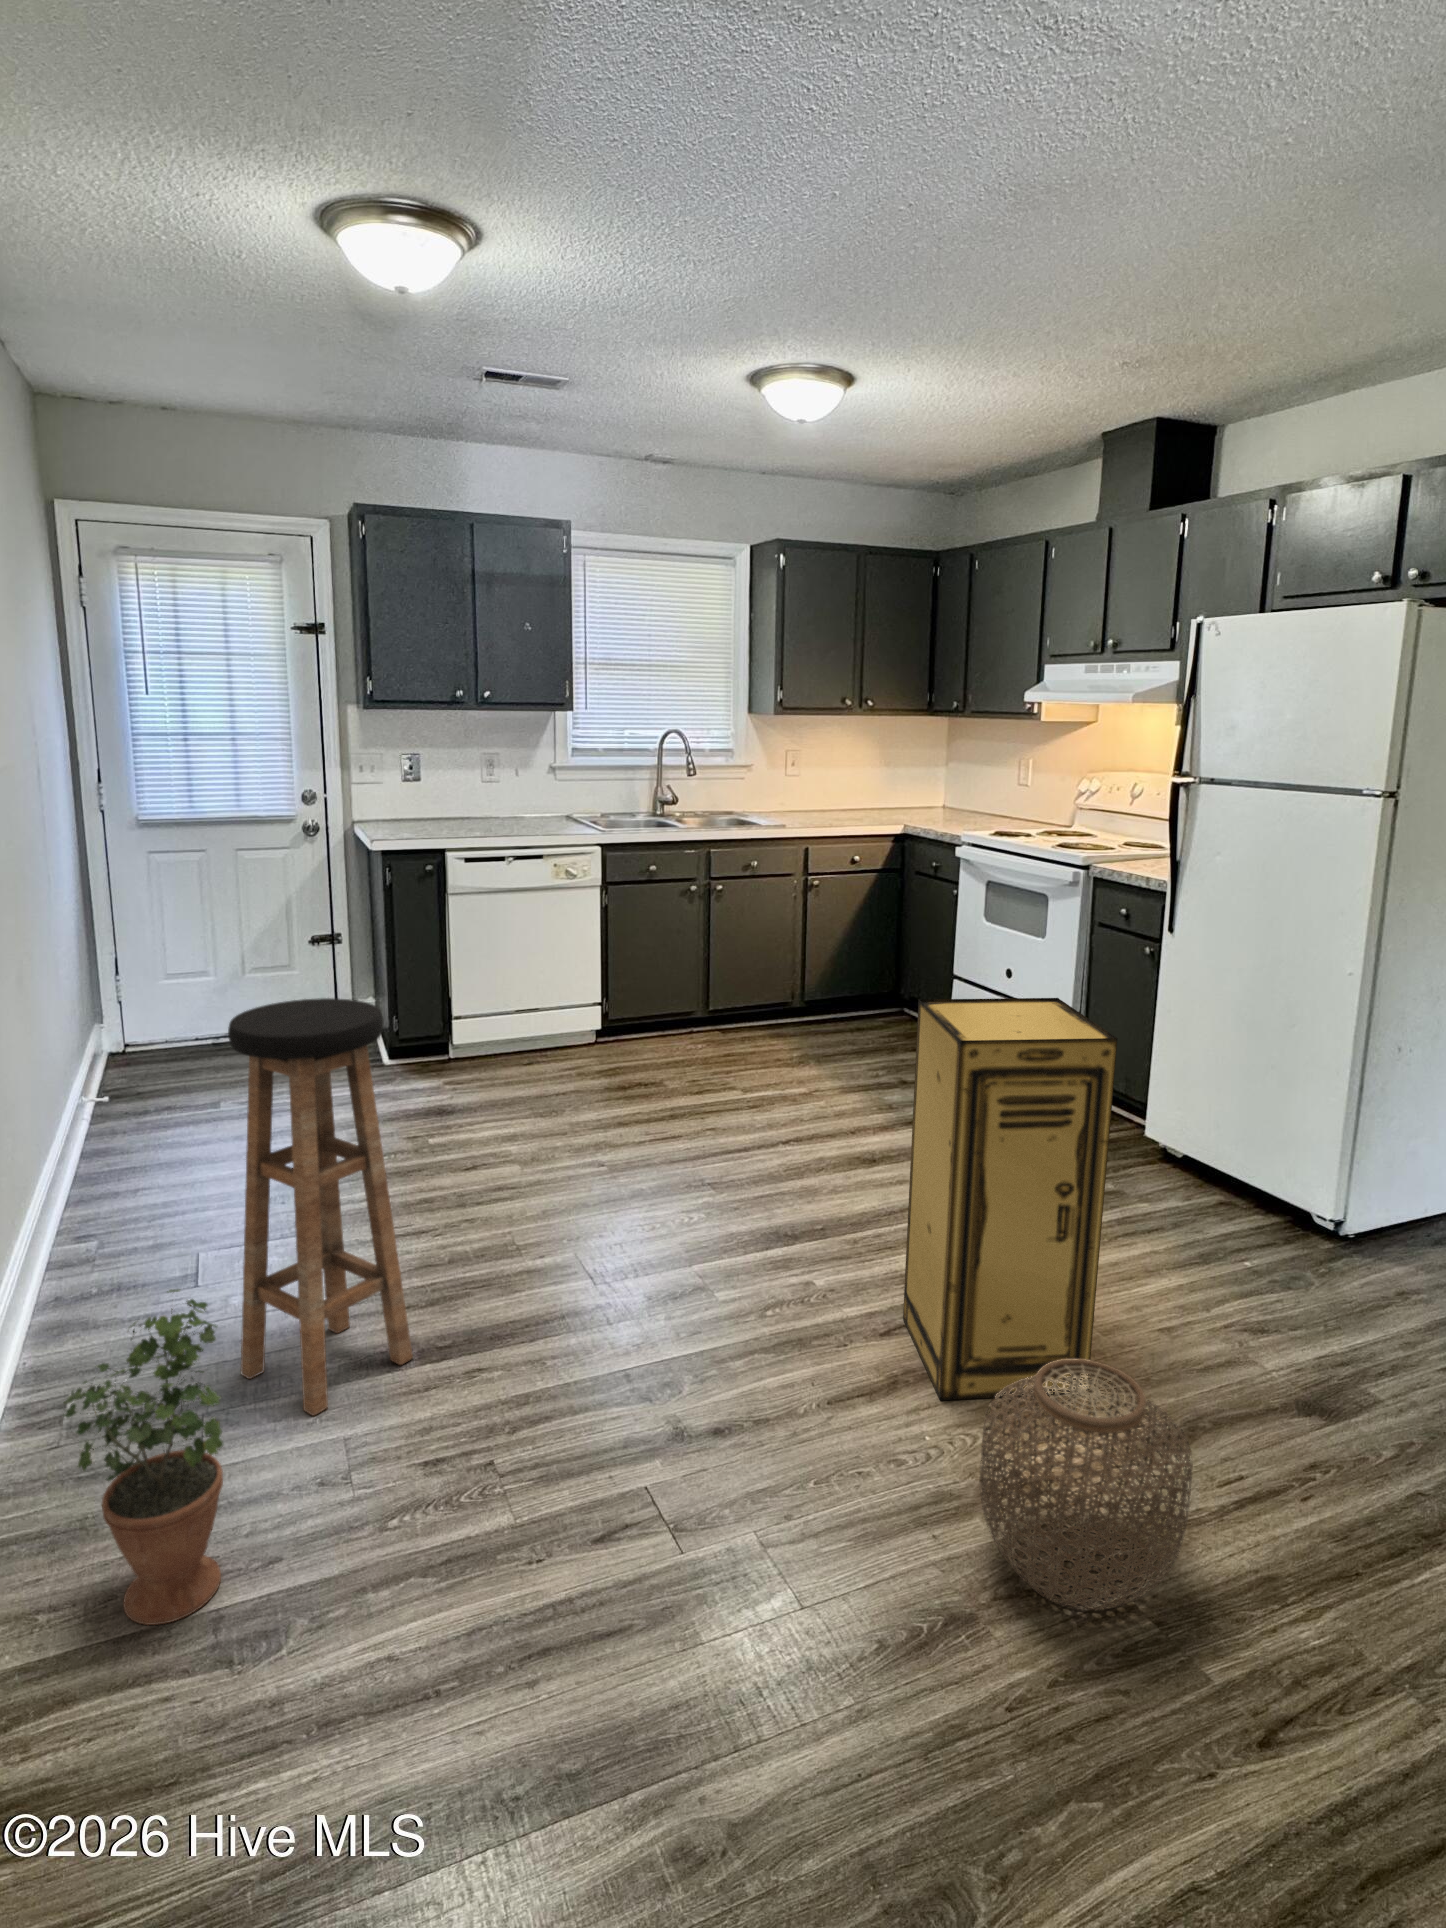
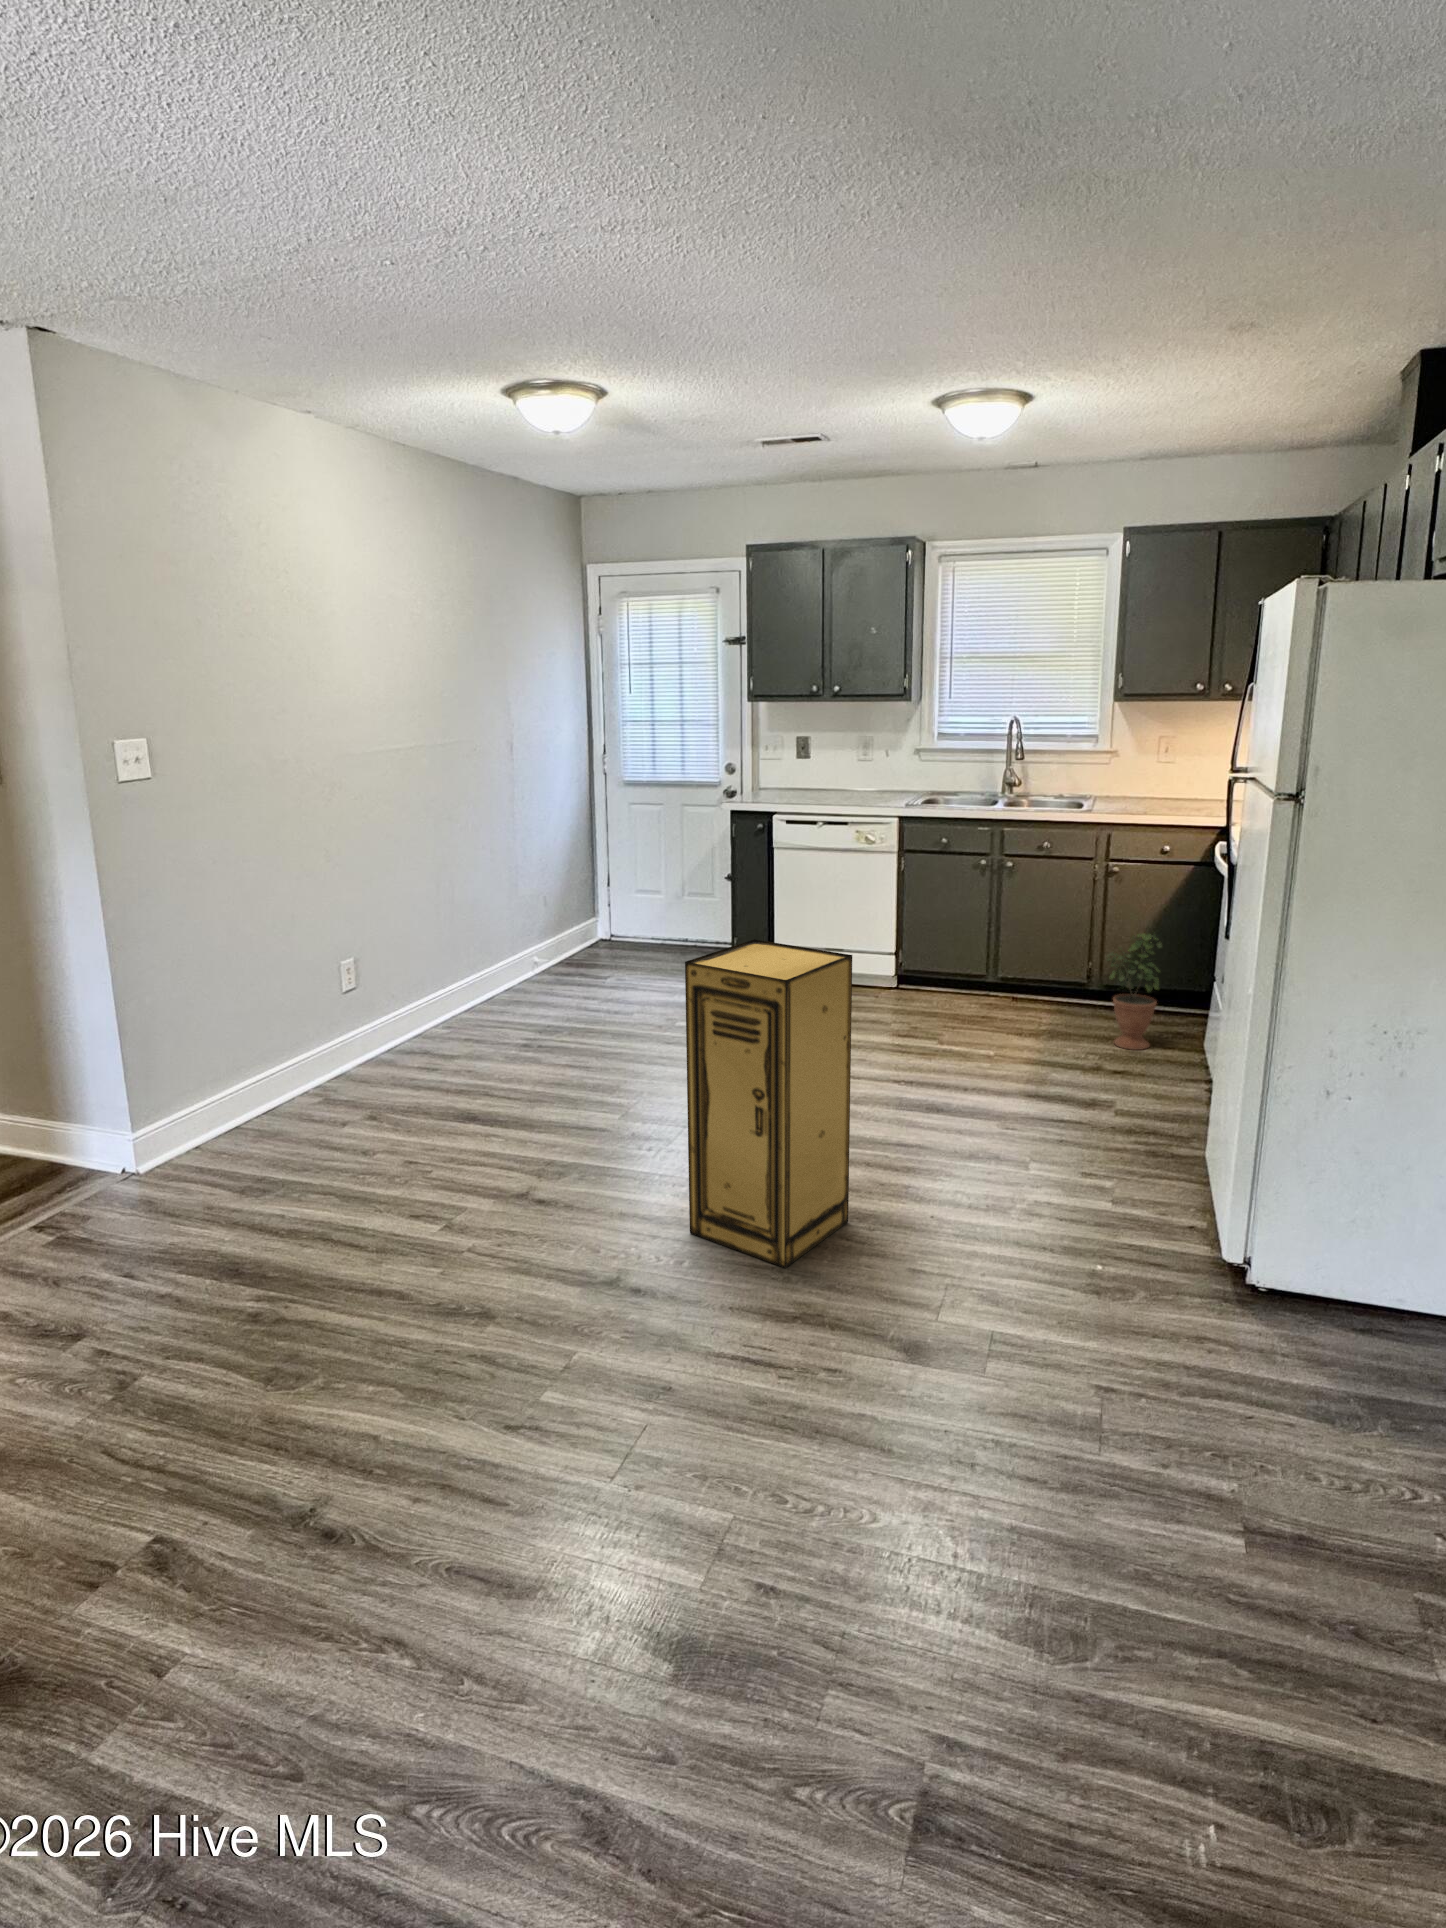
bar stool: present [228,998,413,1415] -> none [395,887,488,1122]
potted plant: present [64,1290,223,1625] -> present [1108,933,1162,1050]
woven basket: present [980,1359,1193,1610] -> none [522,1176,663,1343]

